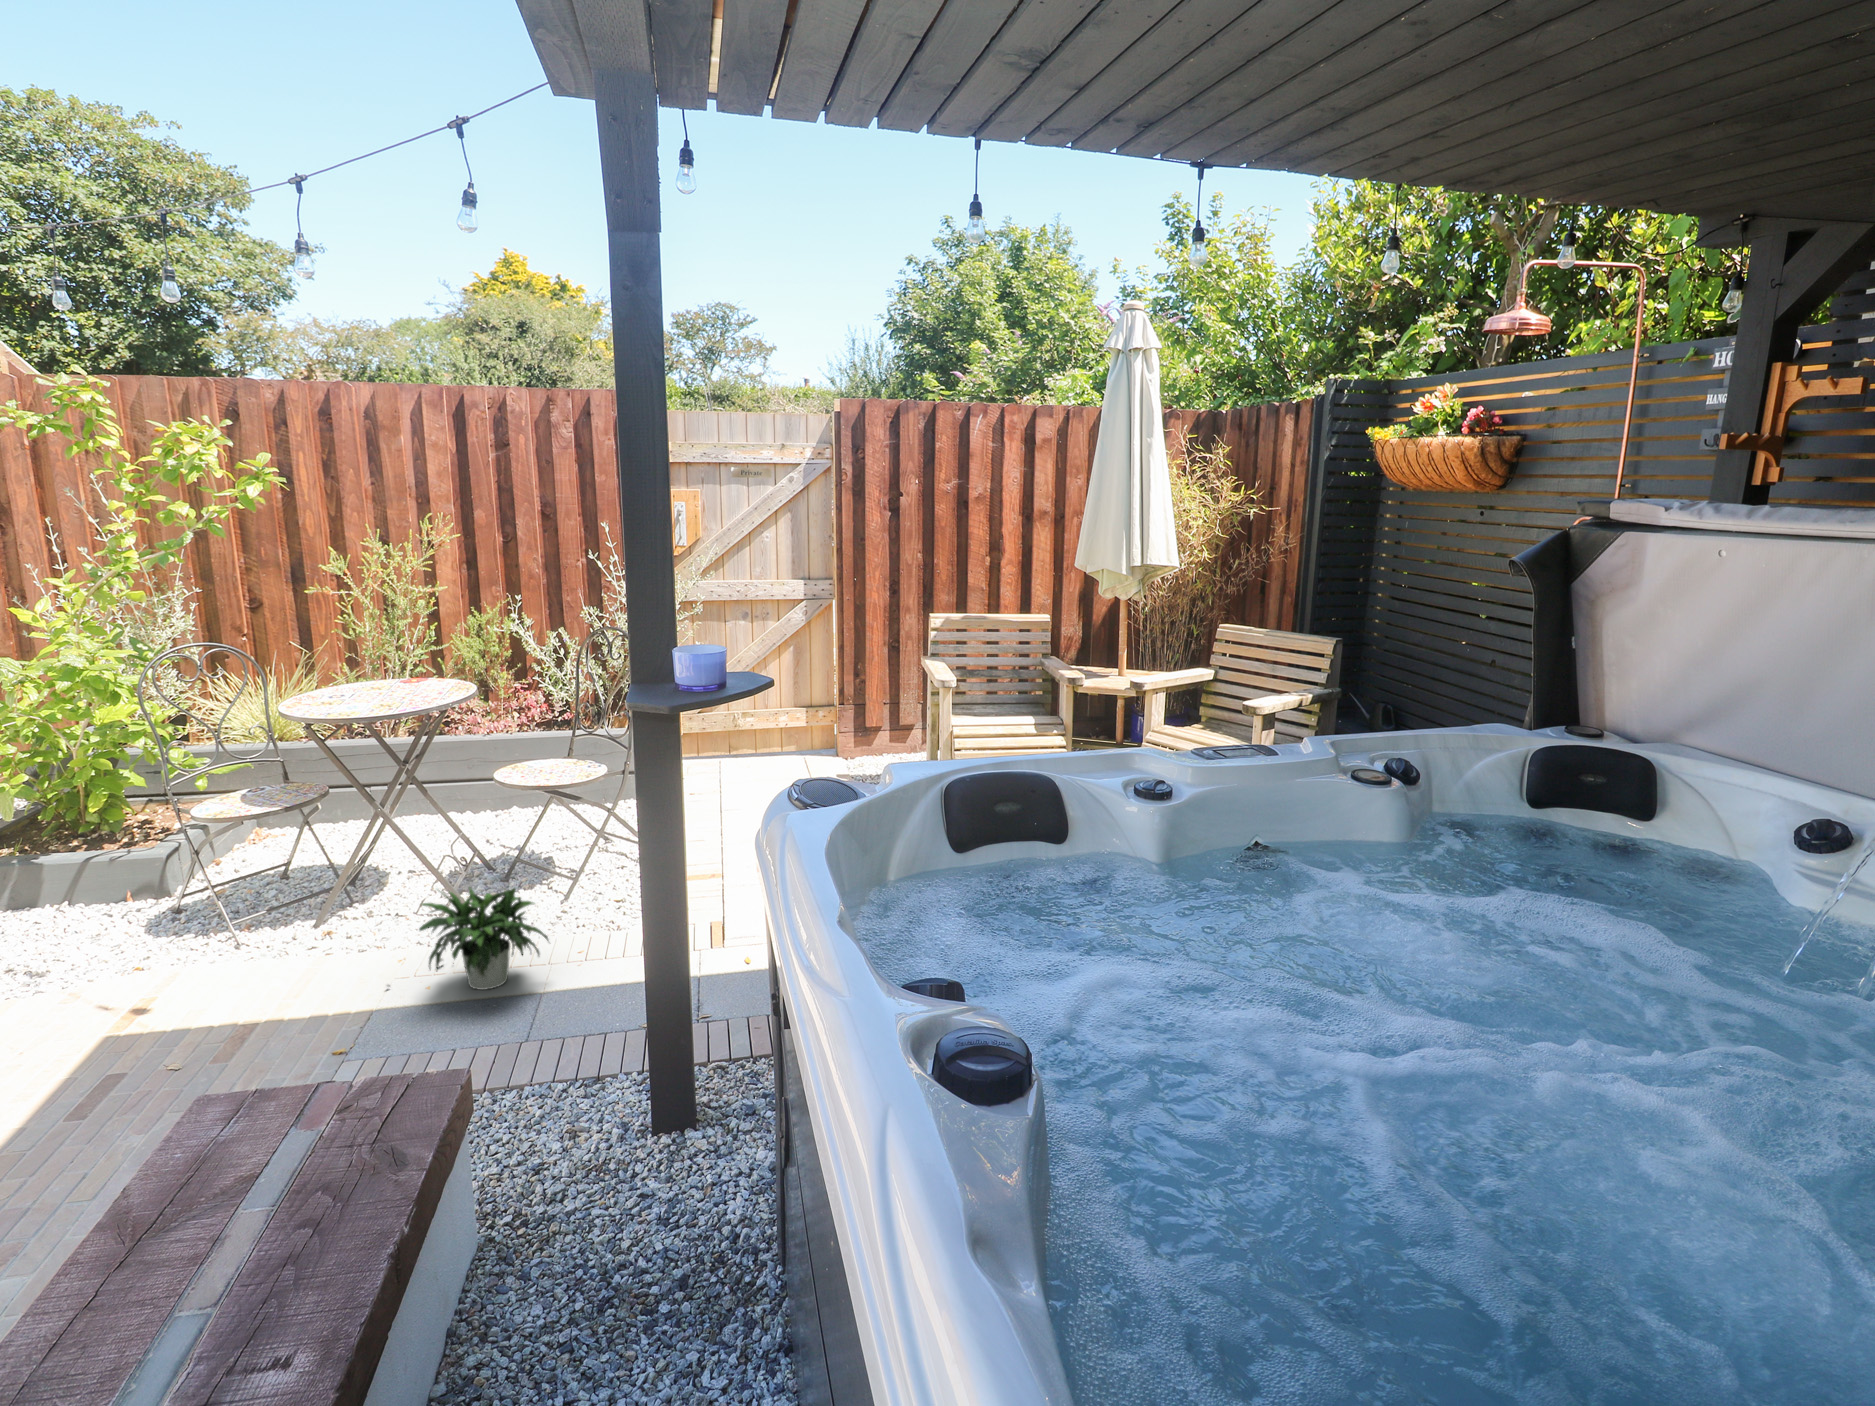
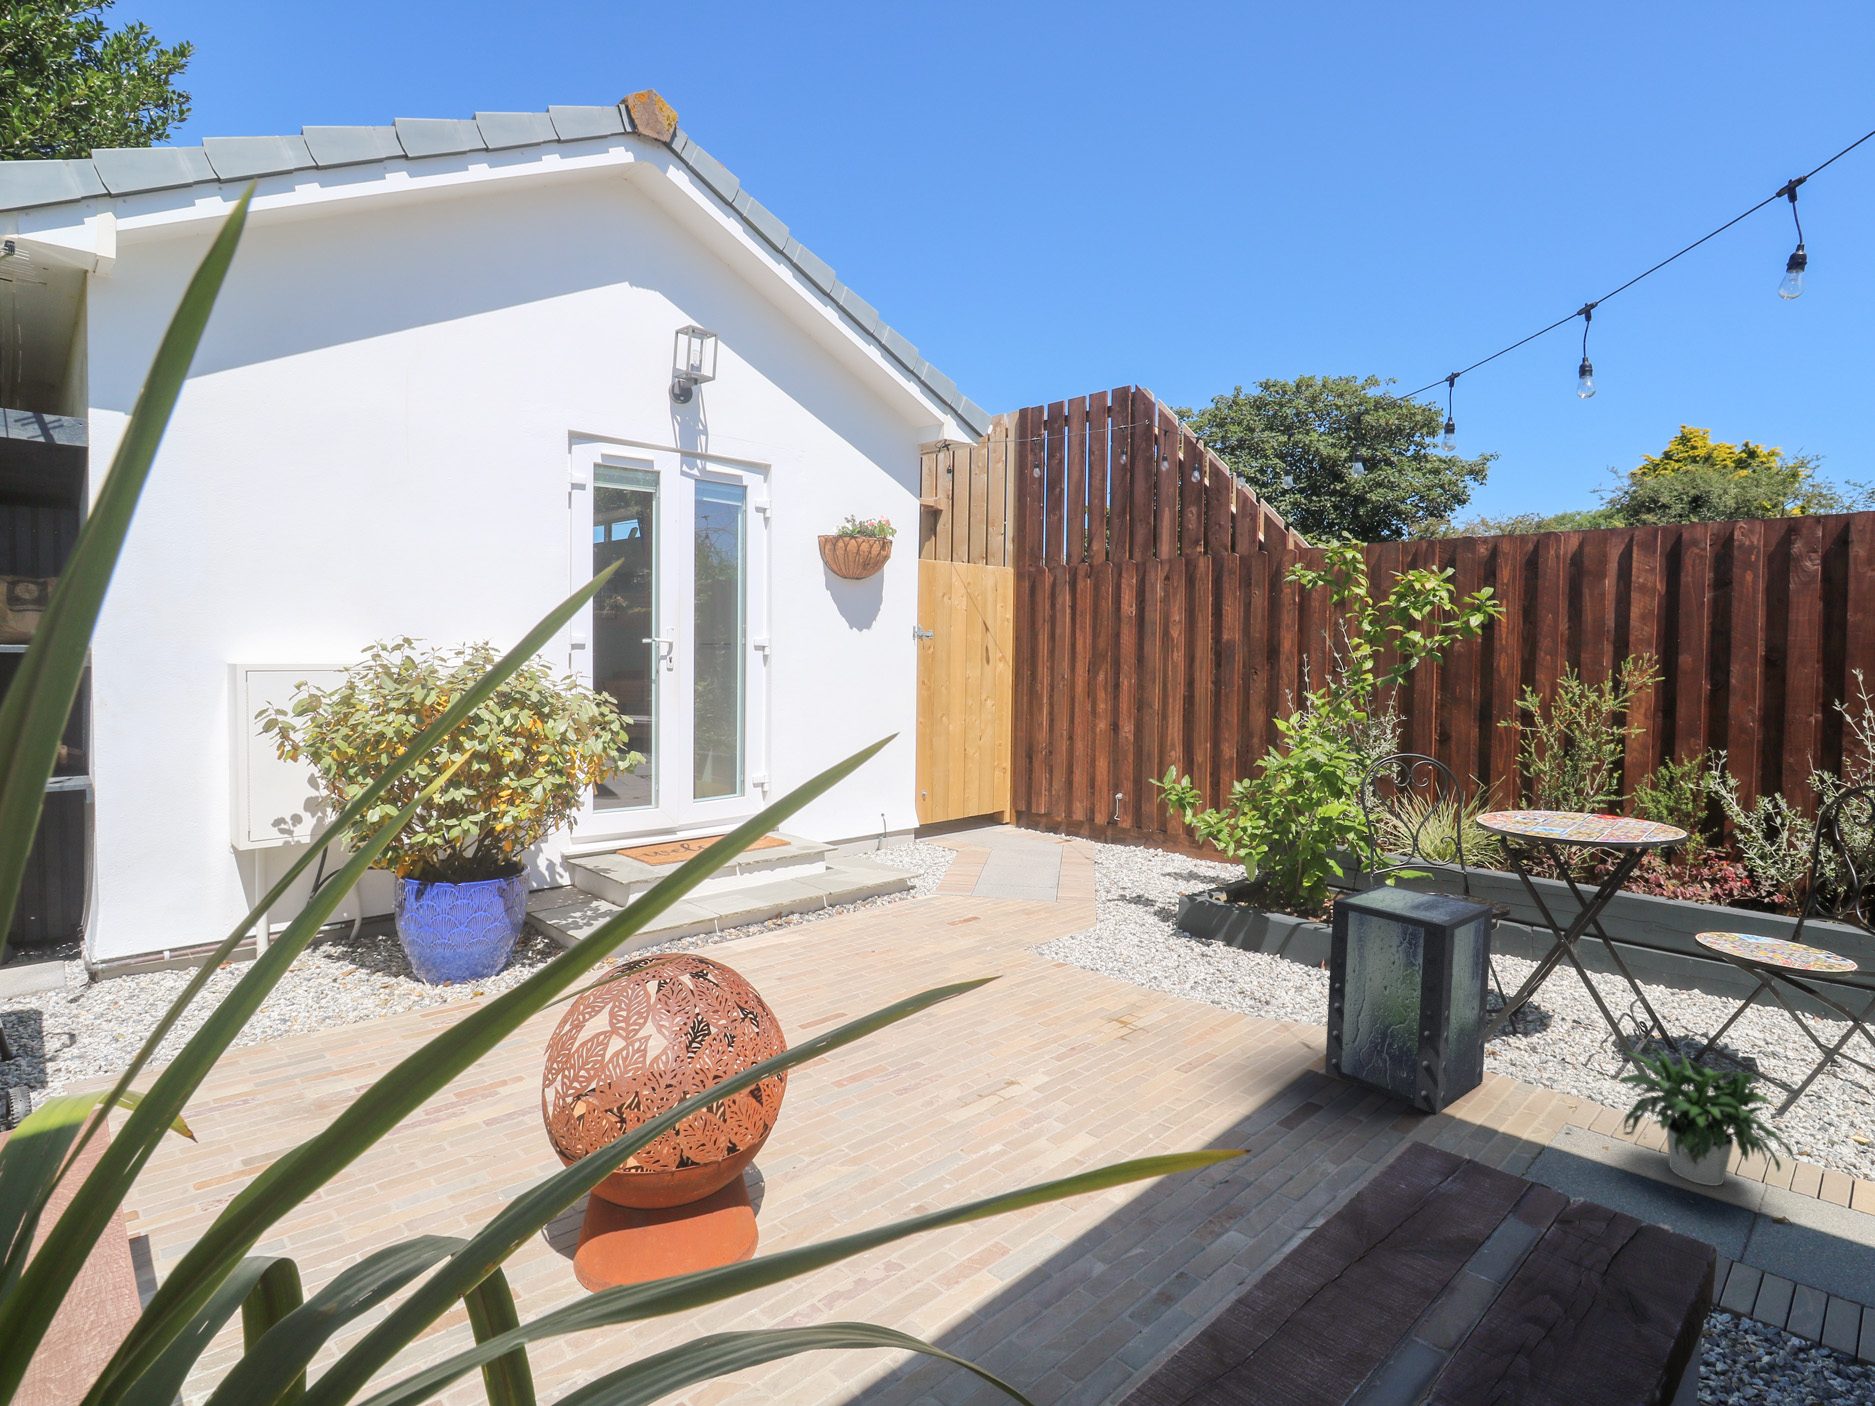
storage box: none [96,800,311,1032] -> present [1325,884,1493,1114]

